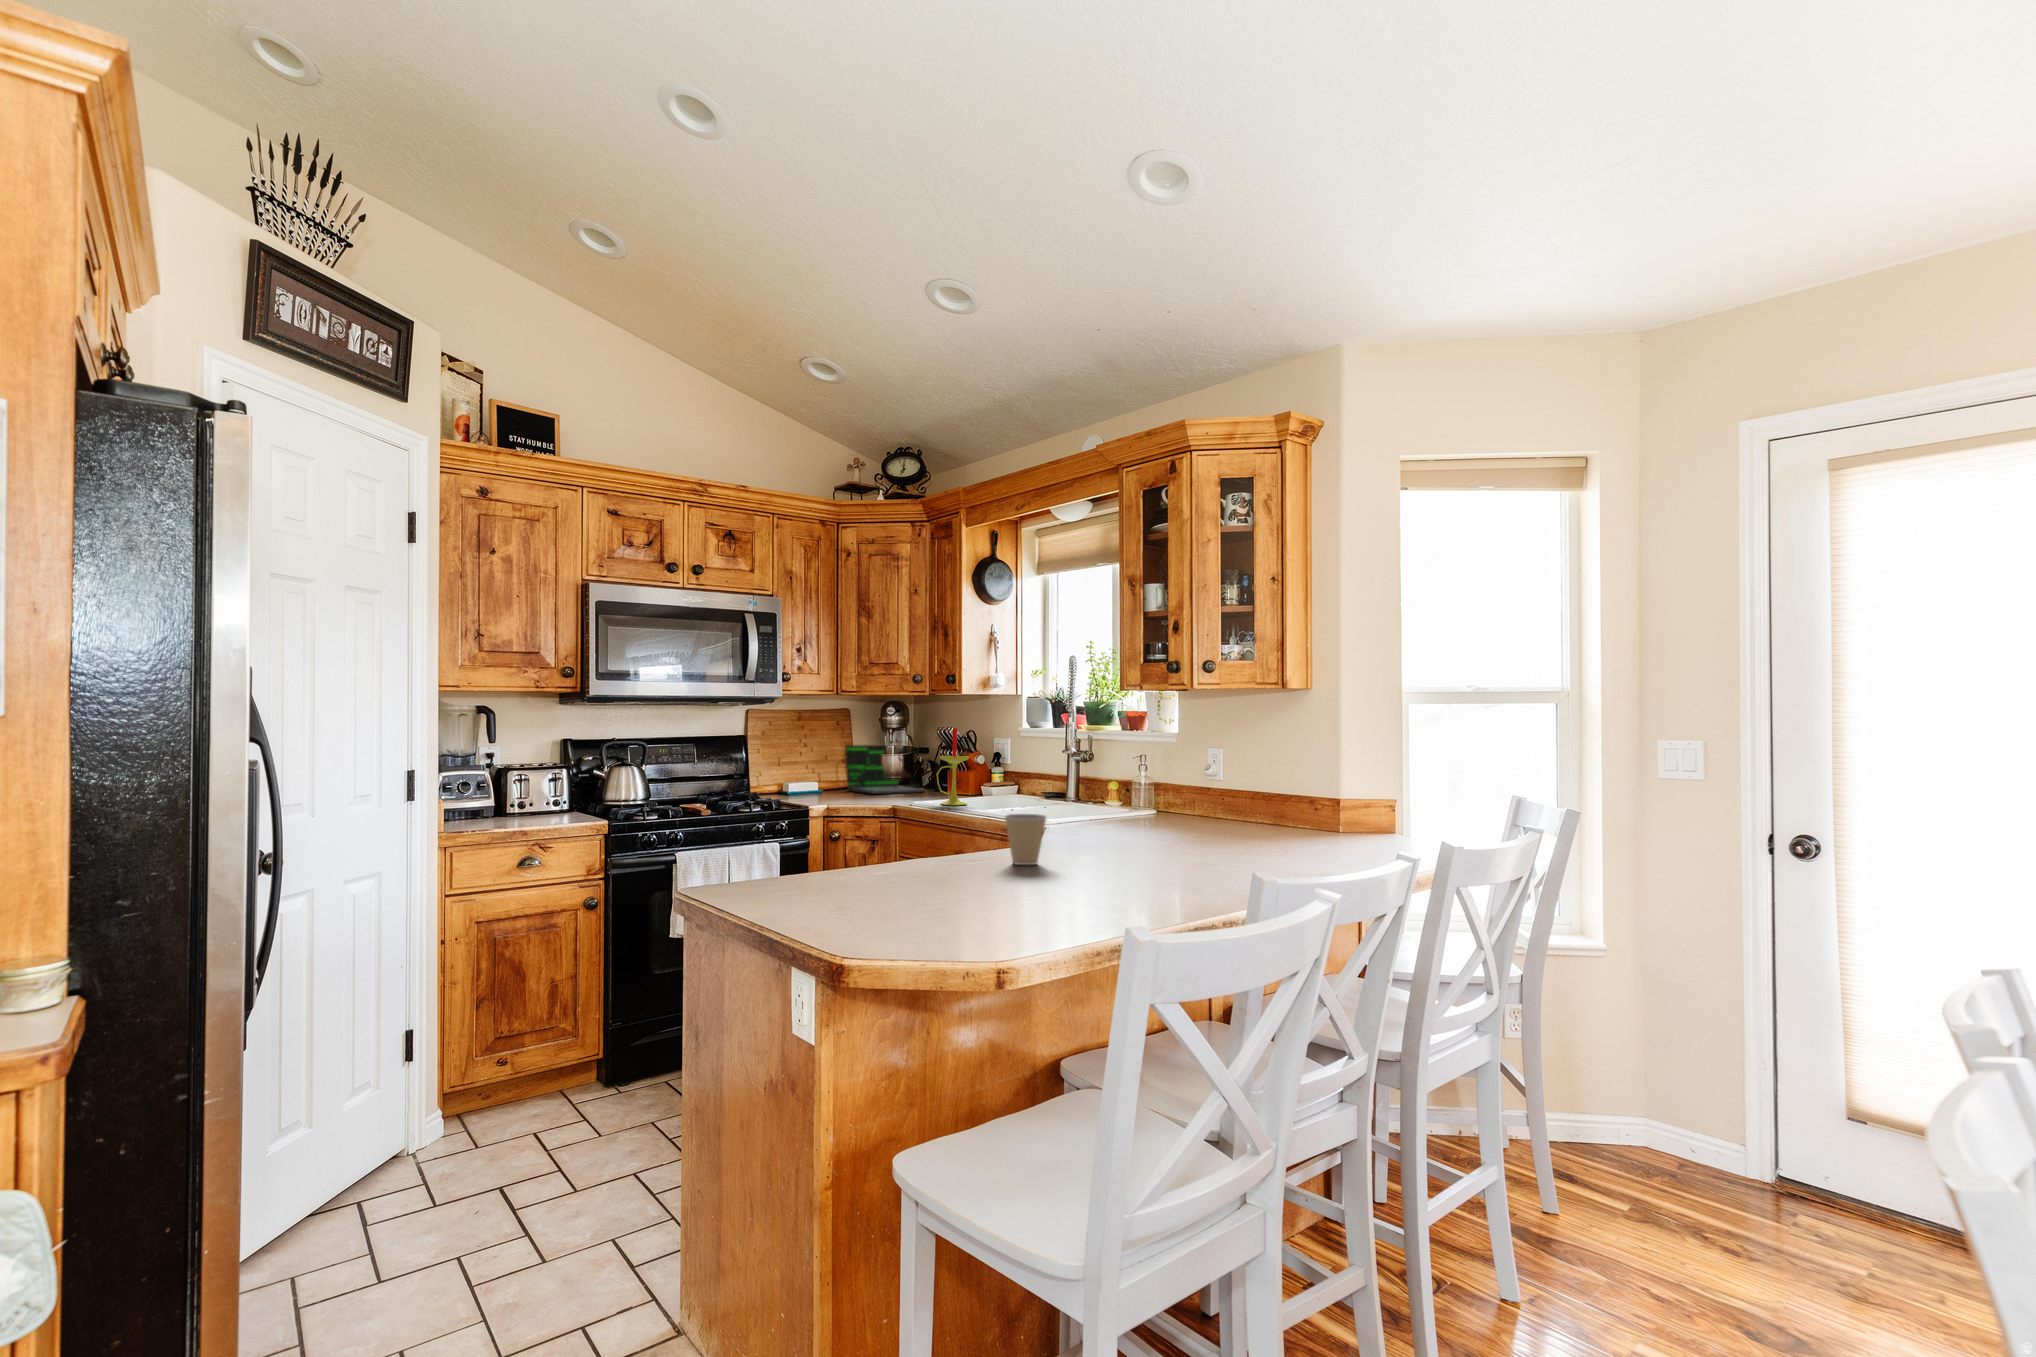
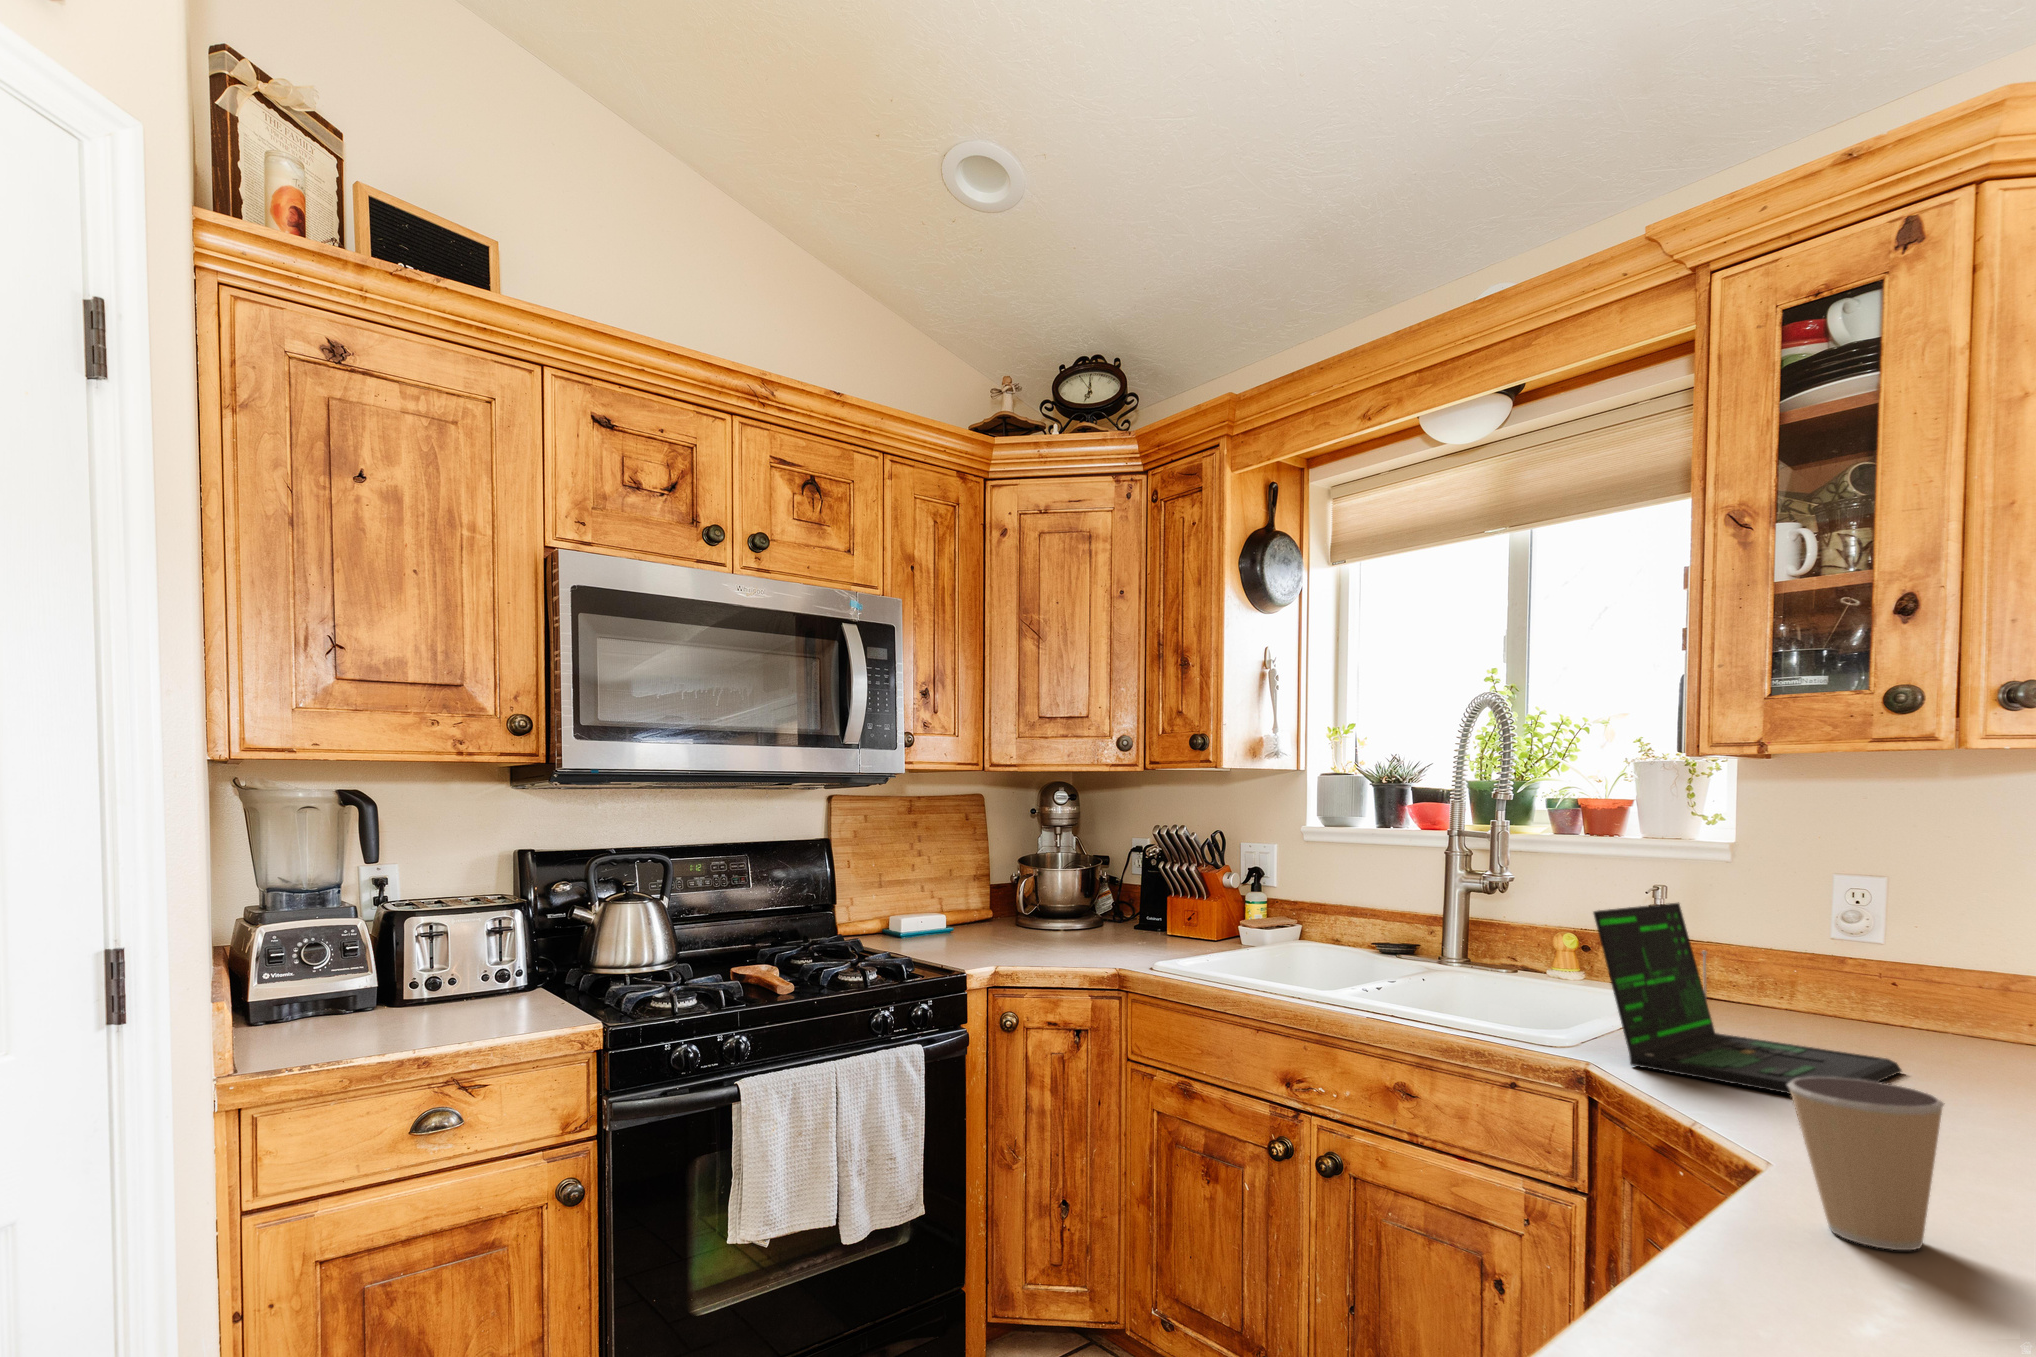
candle: present [937,728,969,805] -> none [1201,821,1258,969]
laptop: present [845,745,925,794] -> present [1593,903,1901,1094]

